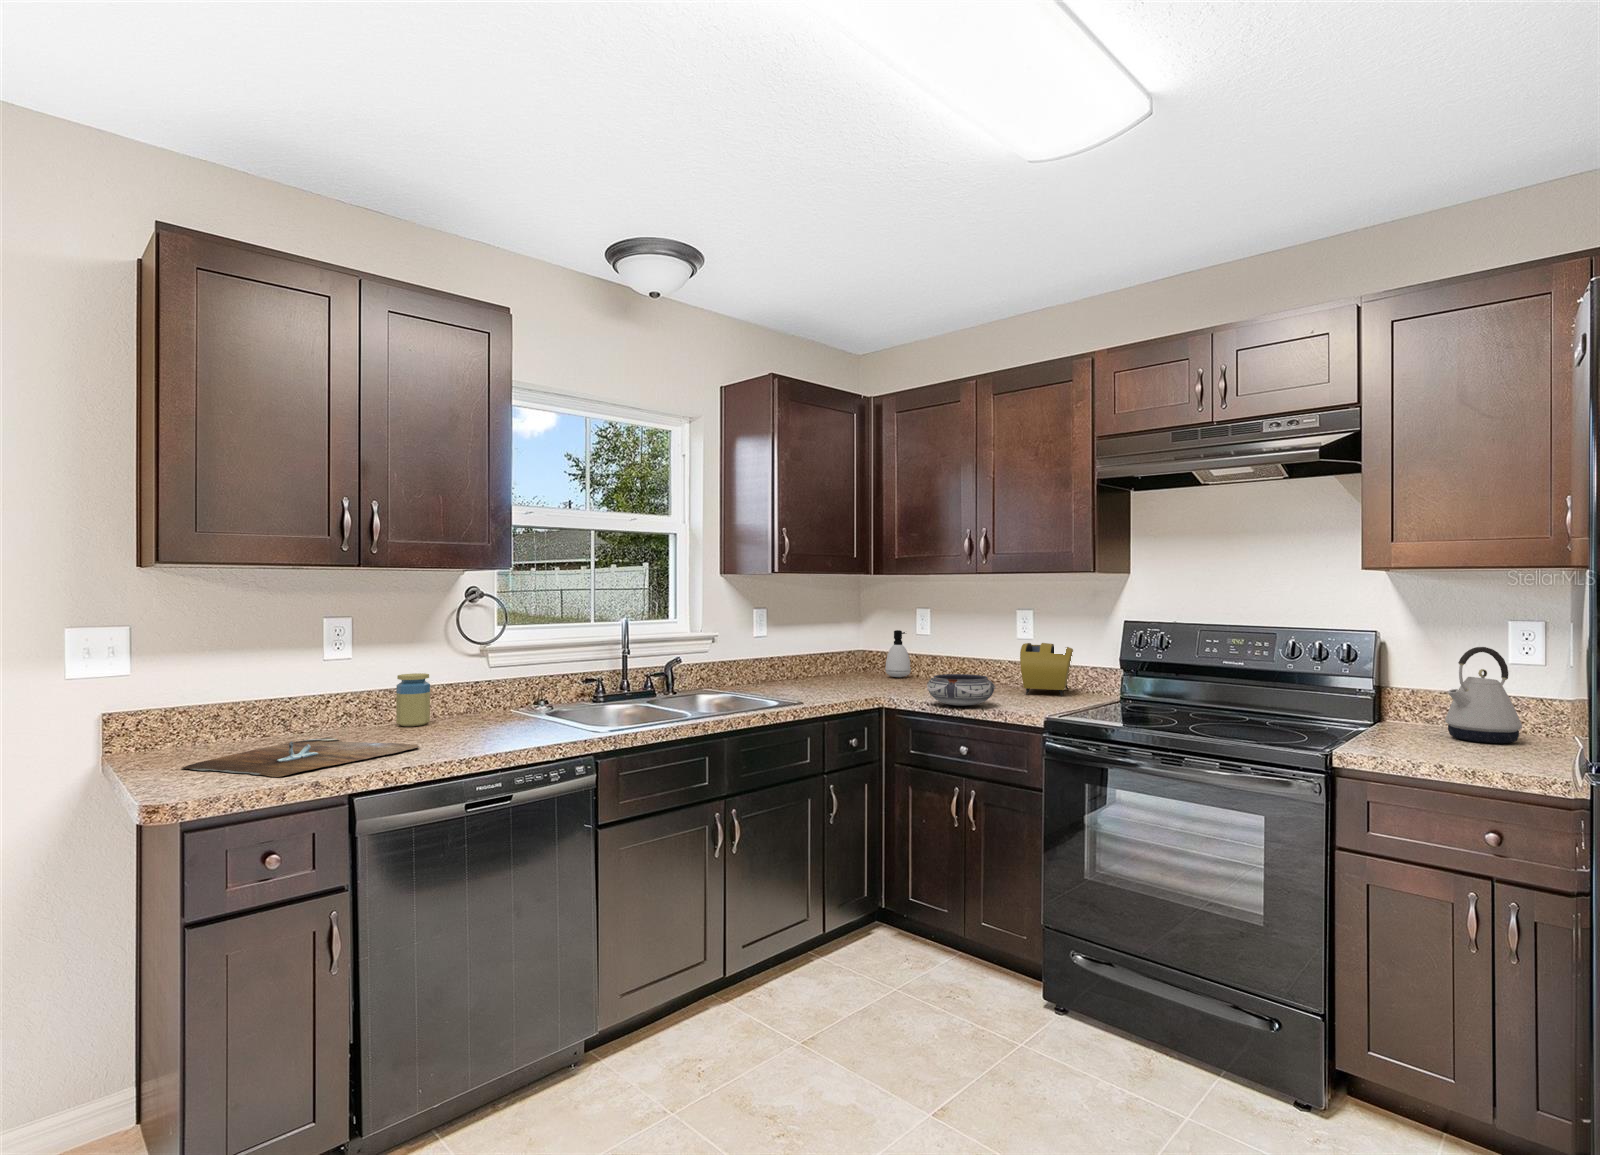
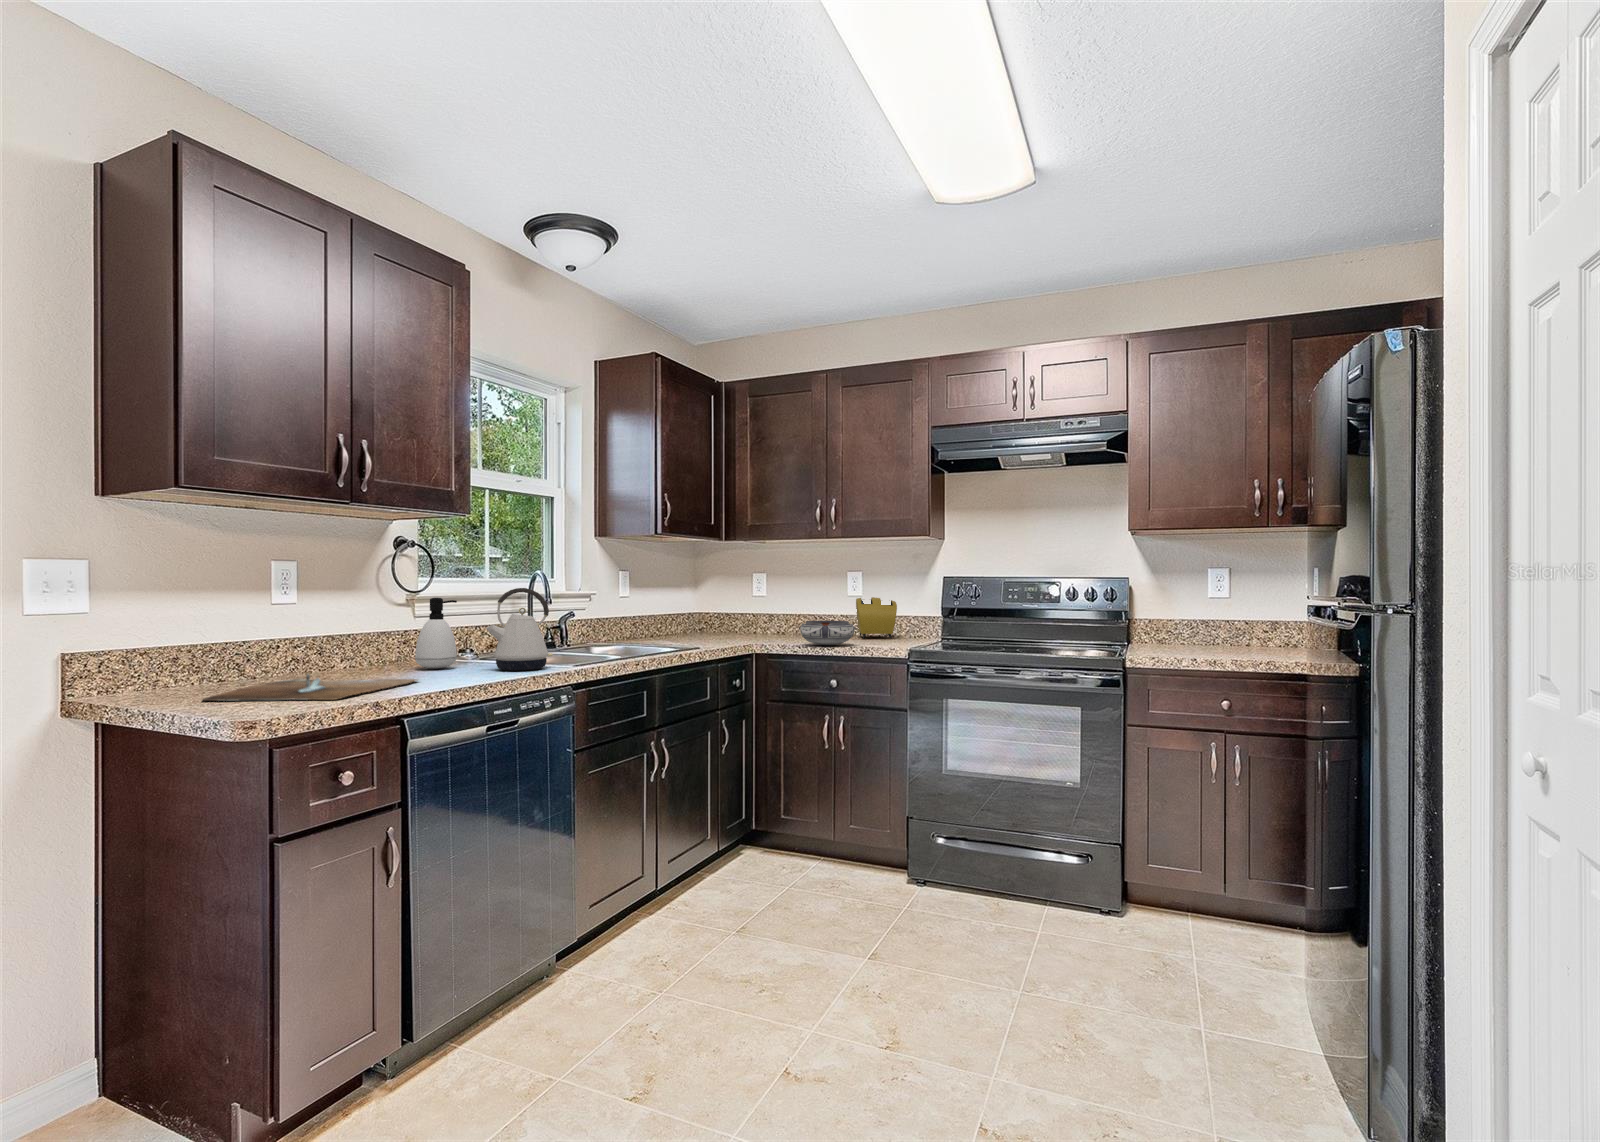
soap dispenser: present [885,630,911,677] -> present [415,598,457,669]
kettle: present [1445,647,1522,743] -> present [486,588,553,671]
jar: present [396,673,430,726] -> none [340,620,374,672]

